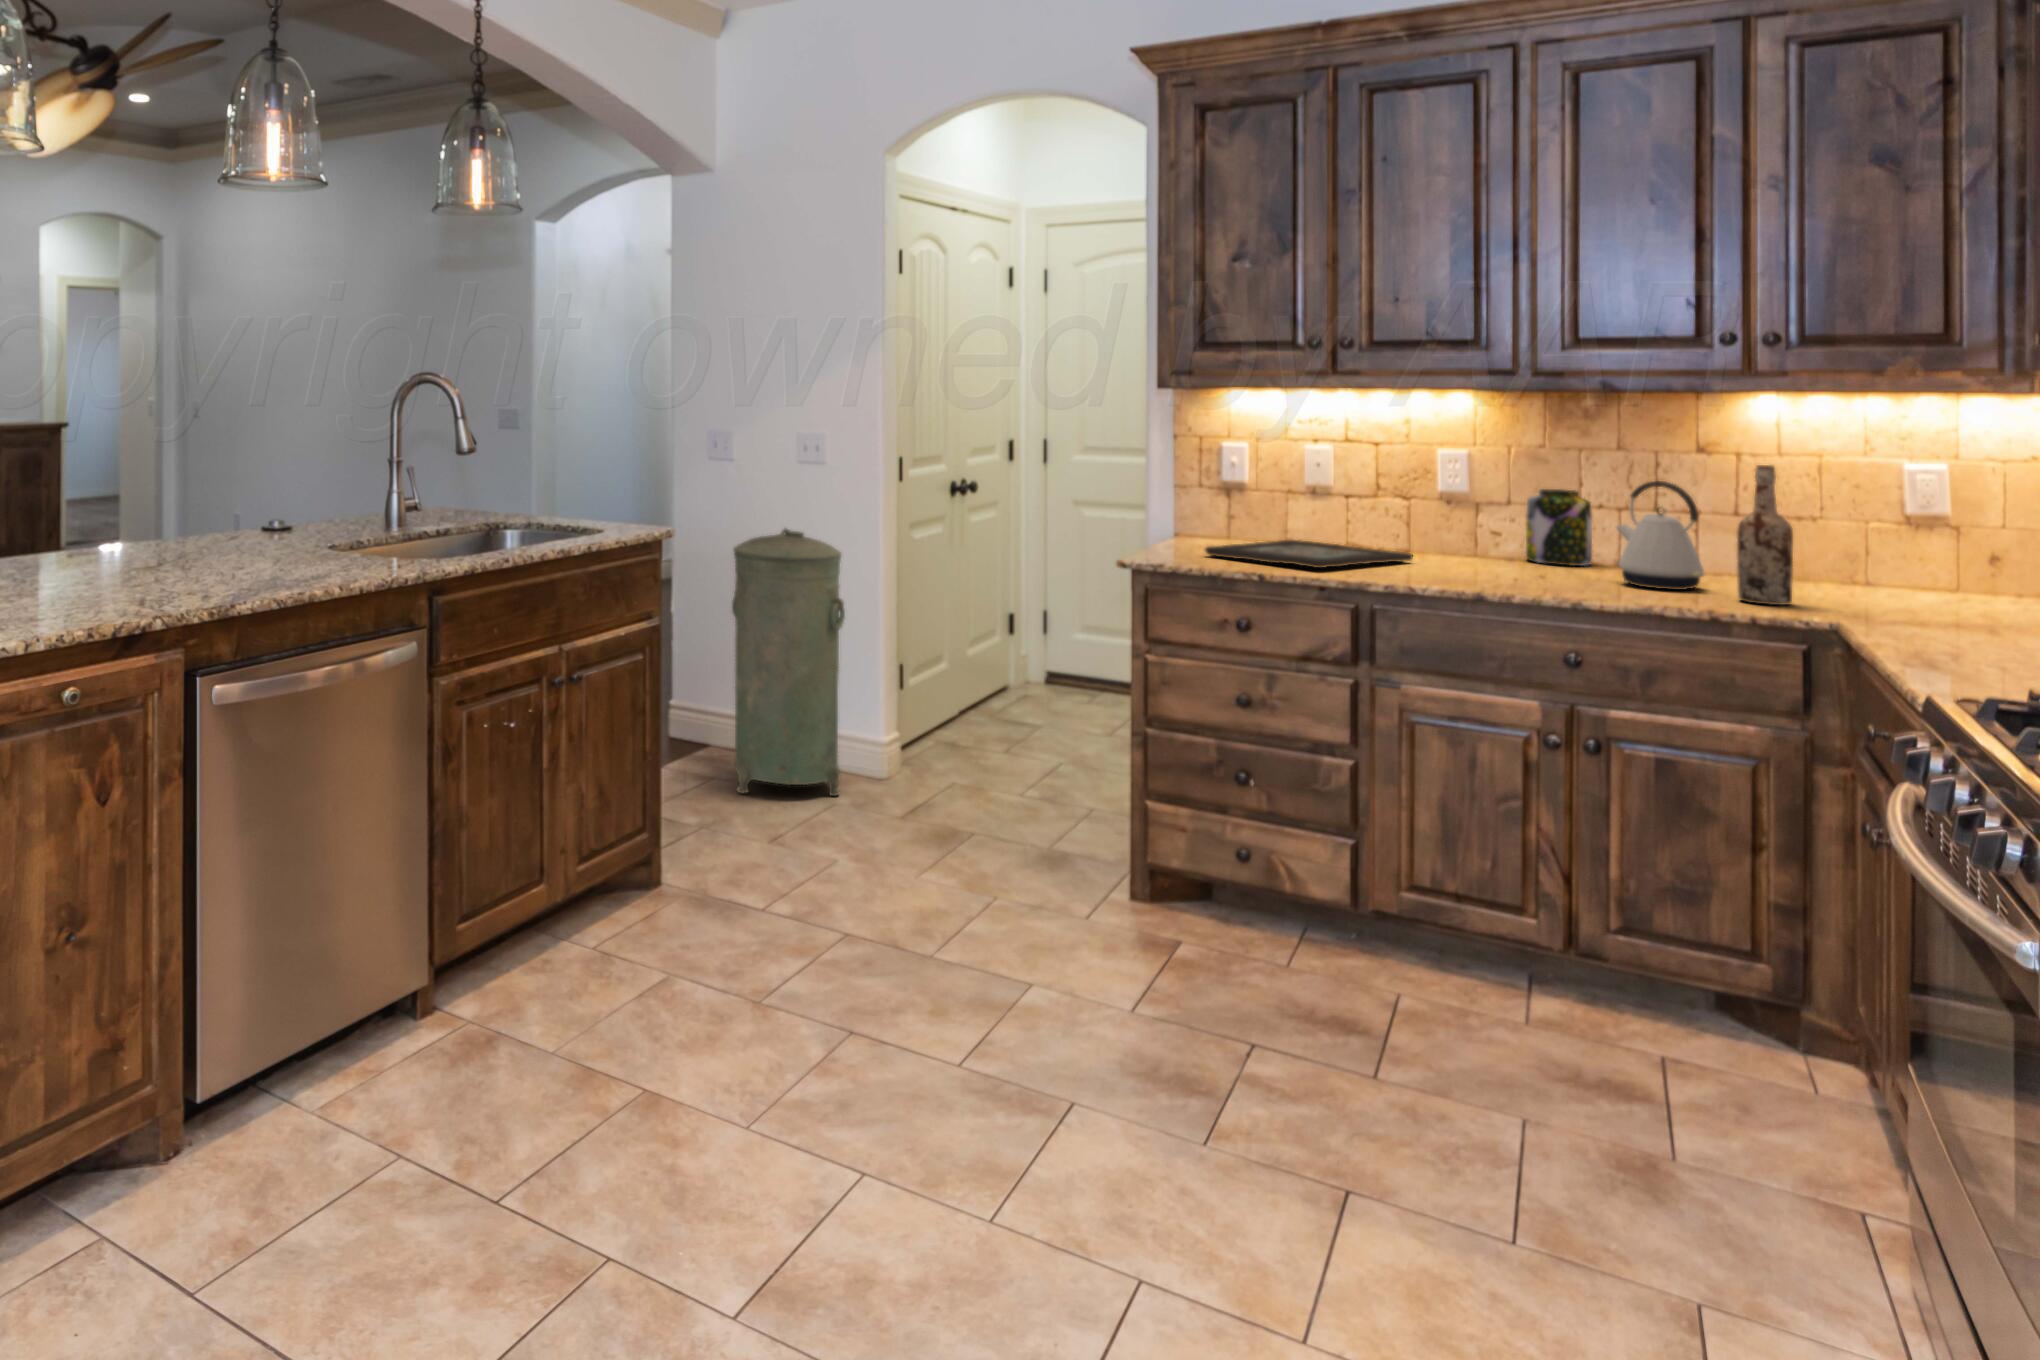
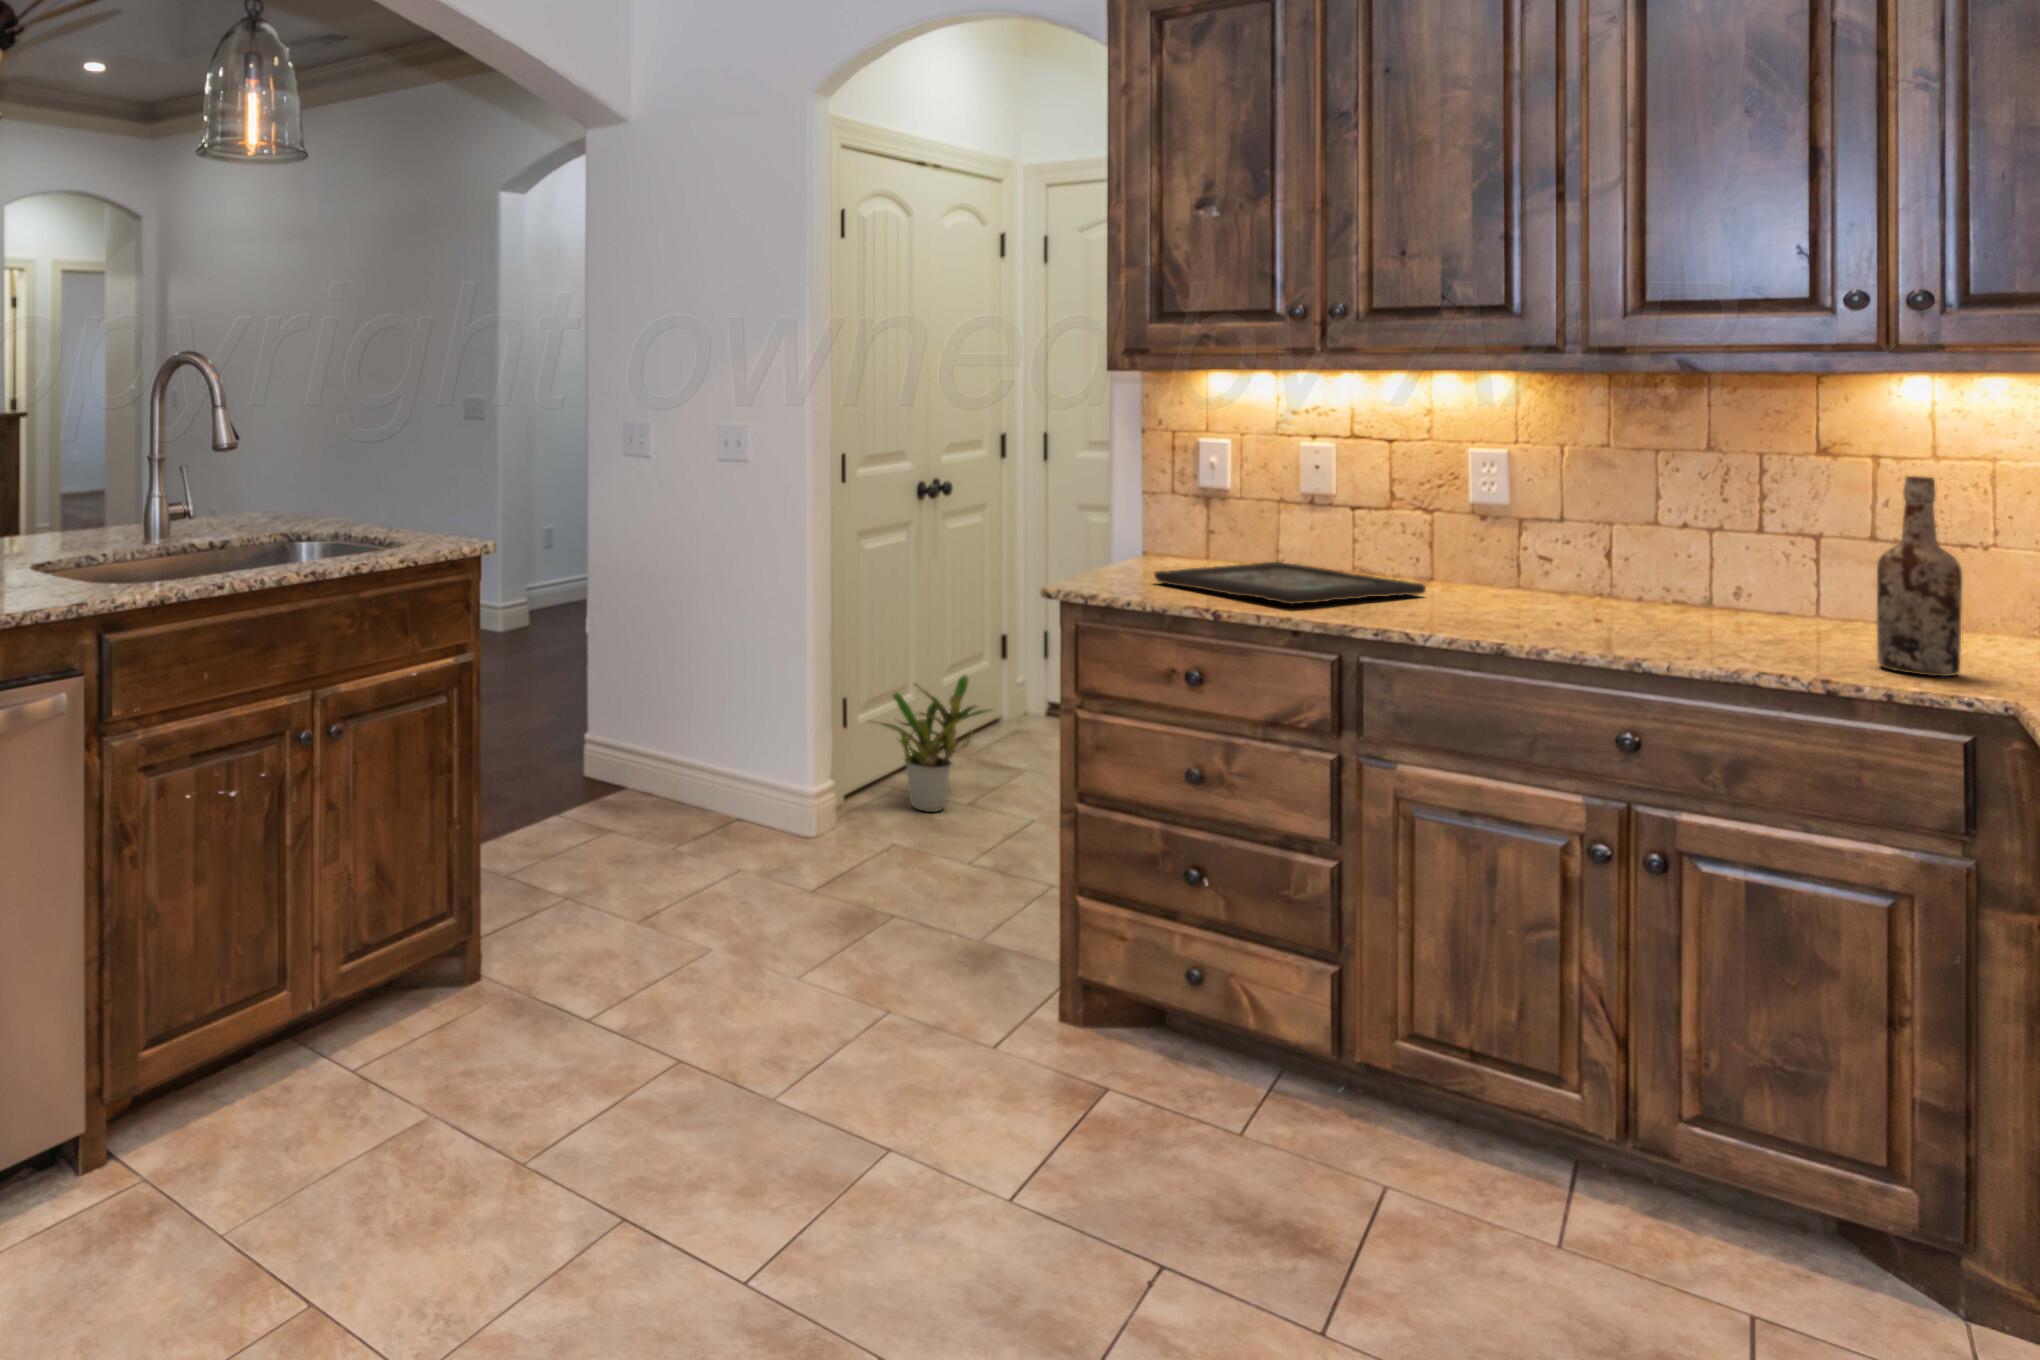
kettle: present [1617,481,1704,590] -> none [1700,496,1828,646]
jar: present [1526,489,1592,566] -> none [1582,502,1671,604]
trash can: present [732,528,845,796] -> none [629,536,755,850]
potted plant: none [927,648,1036,765] -> present [882,675,991,812]

